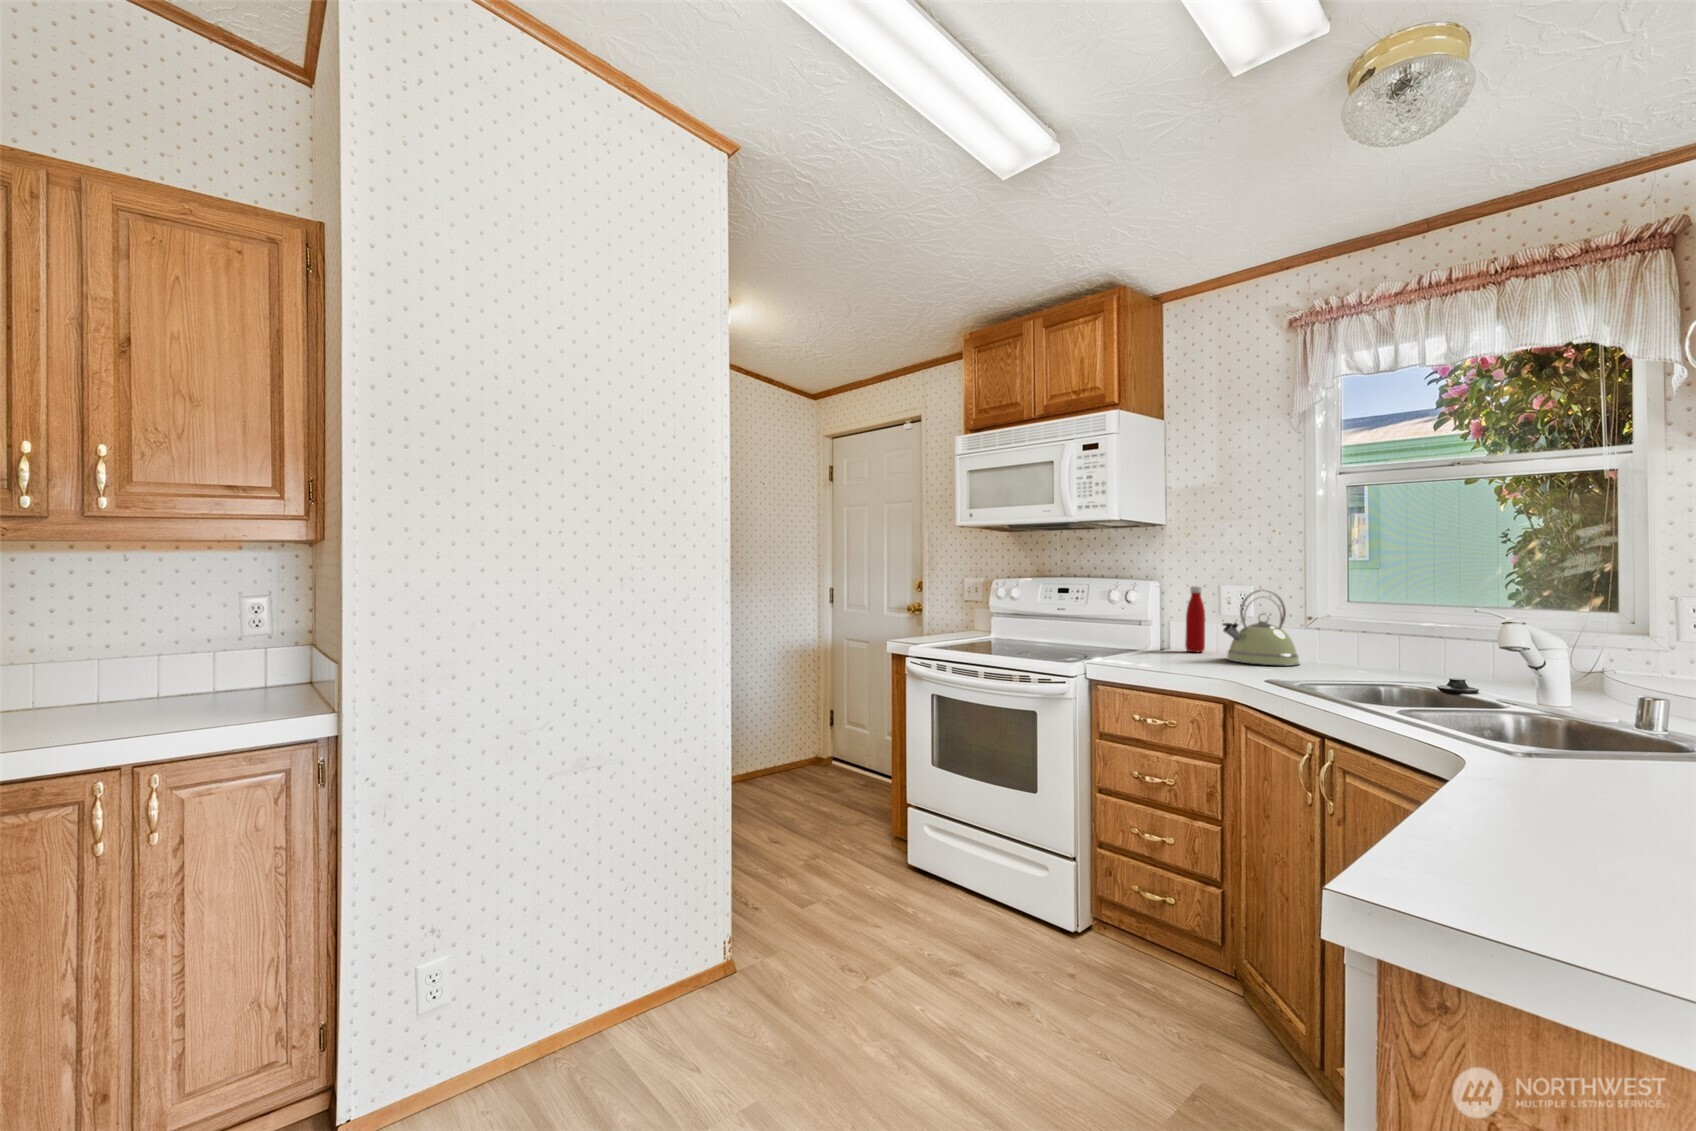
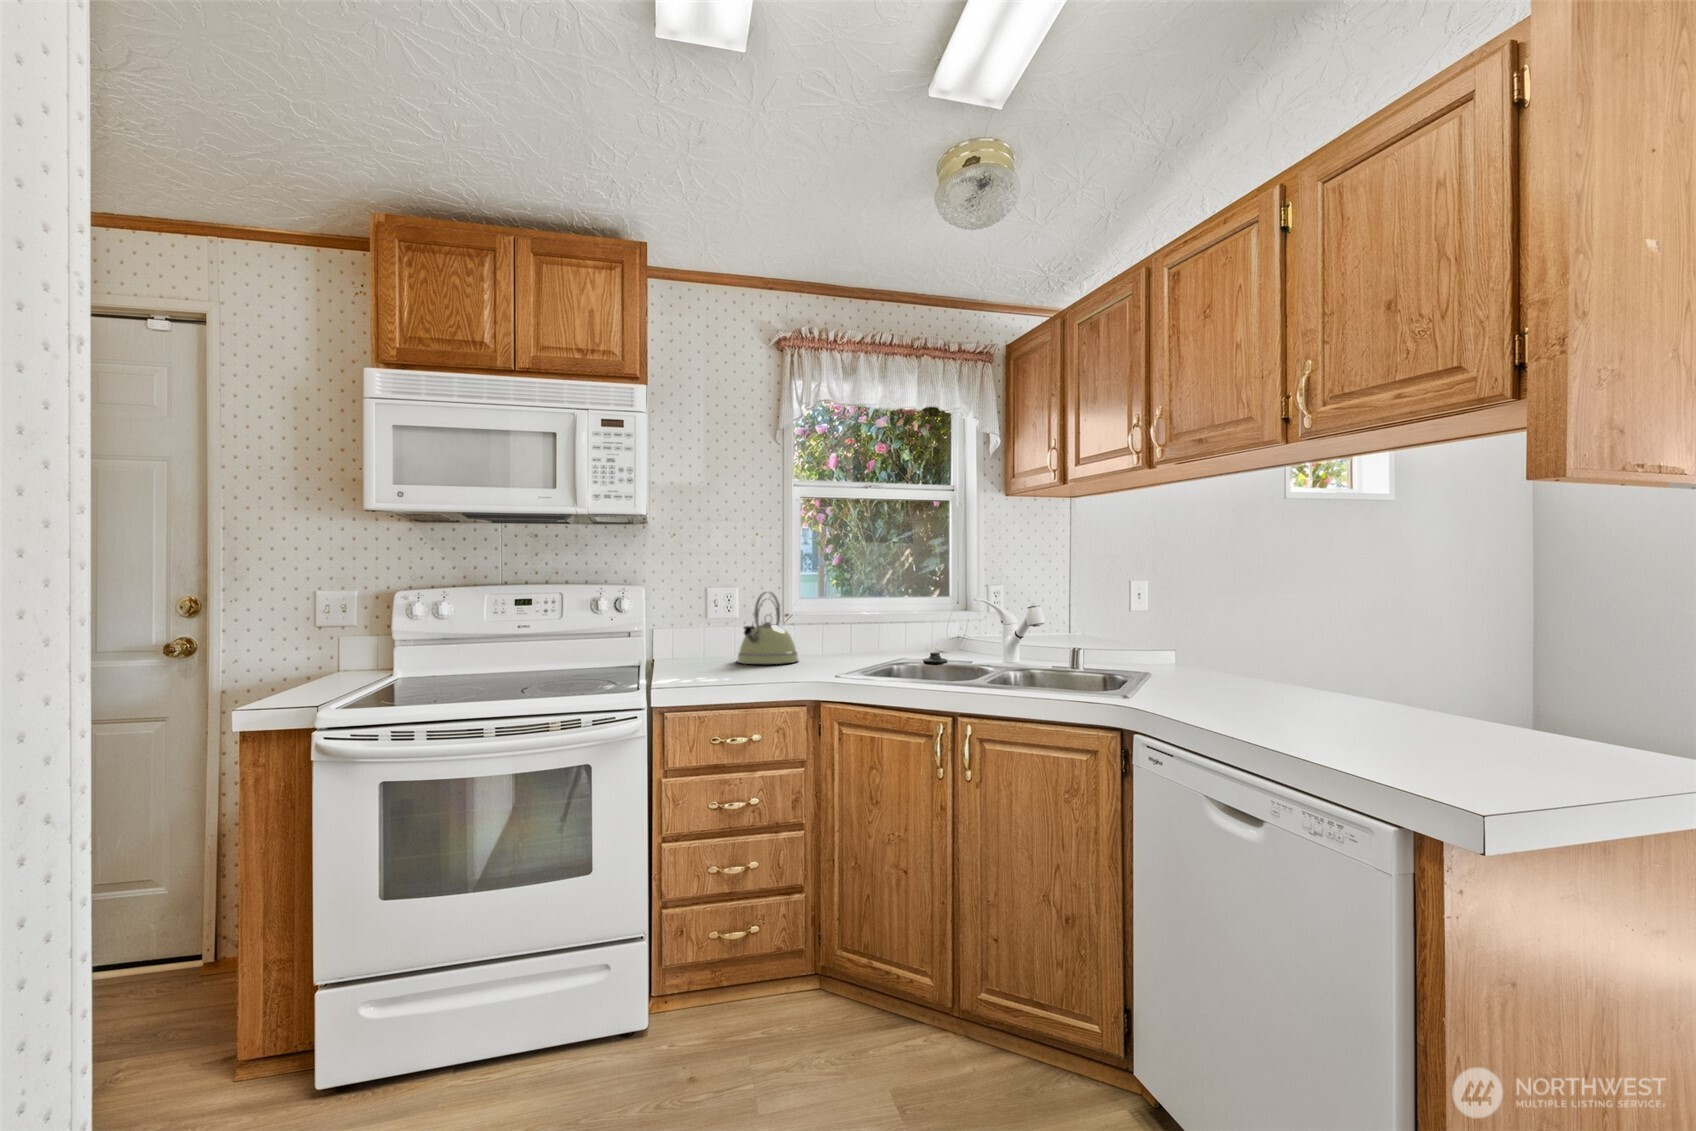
bottle: present [1185,586,1205,652] -> none [682,591,701,661]

